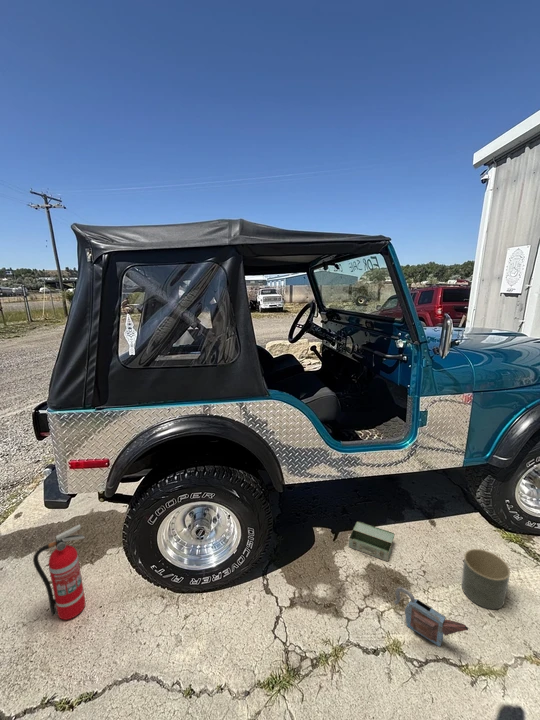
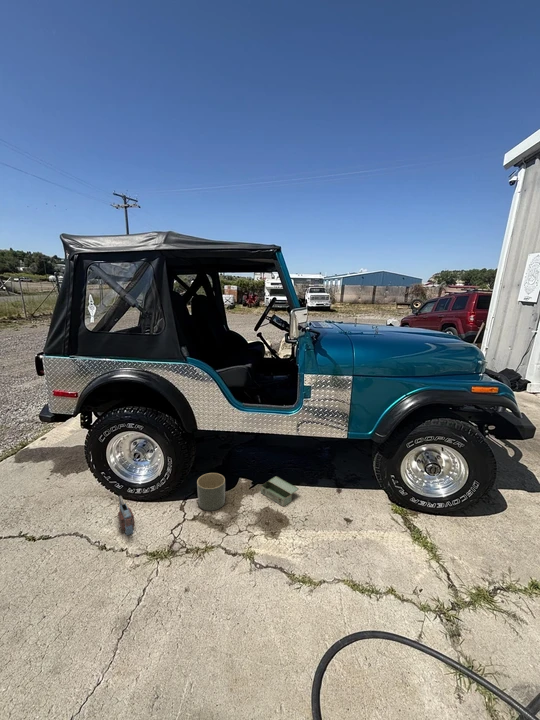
fire extinguisher: present [33,524,85,620] -> none [30,438,64,500]
planter: present [462,549,510,609] -> present [197,473,225,511]
watering can: present [394,587,468,647] -> present [118,496,135,535]

